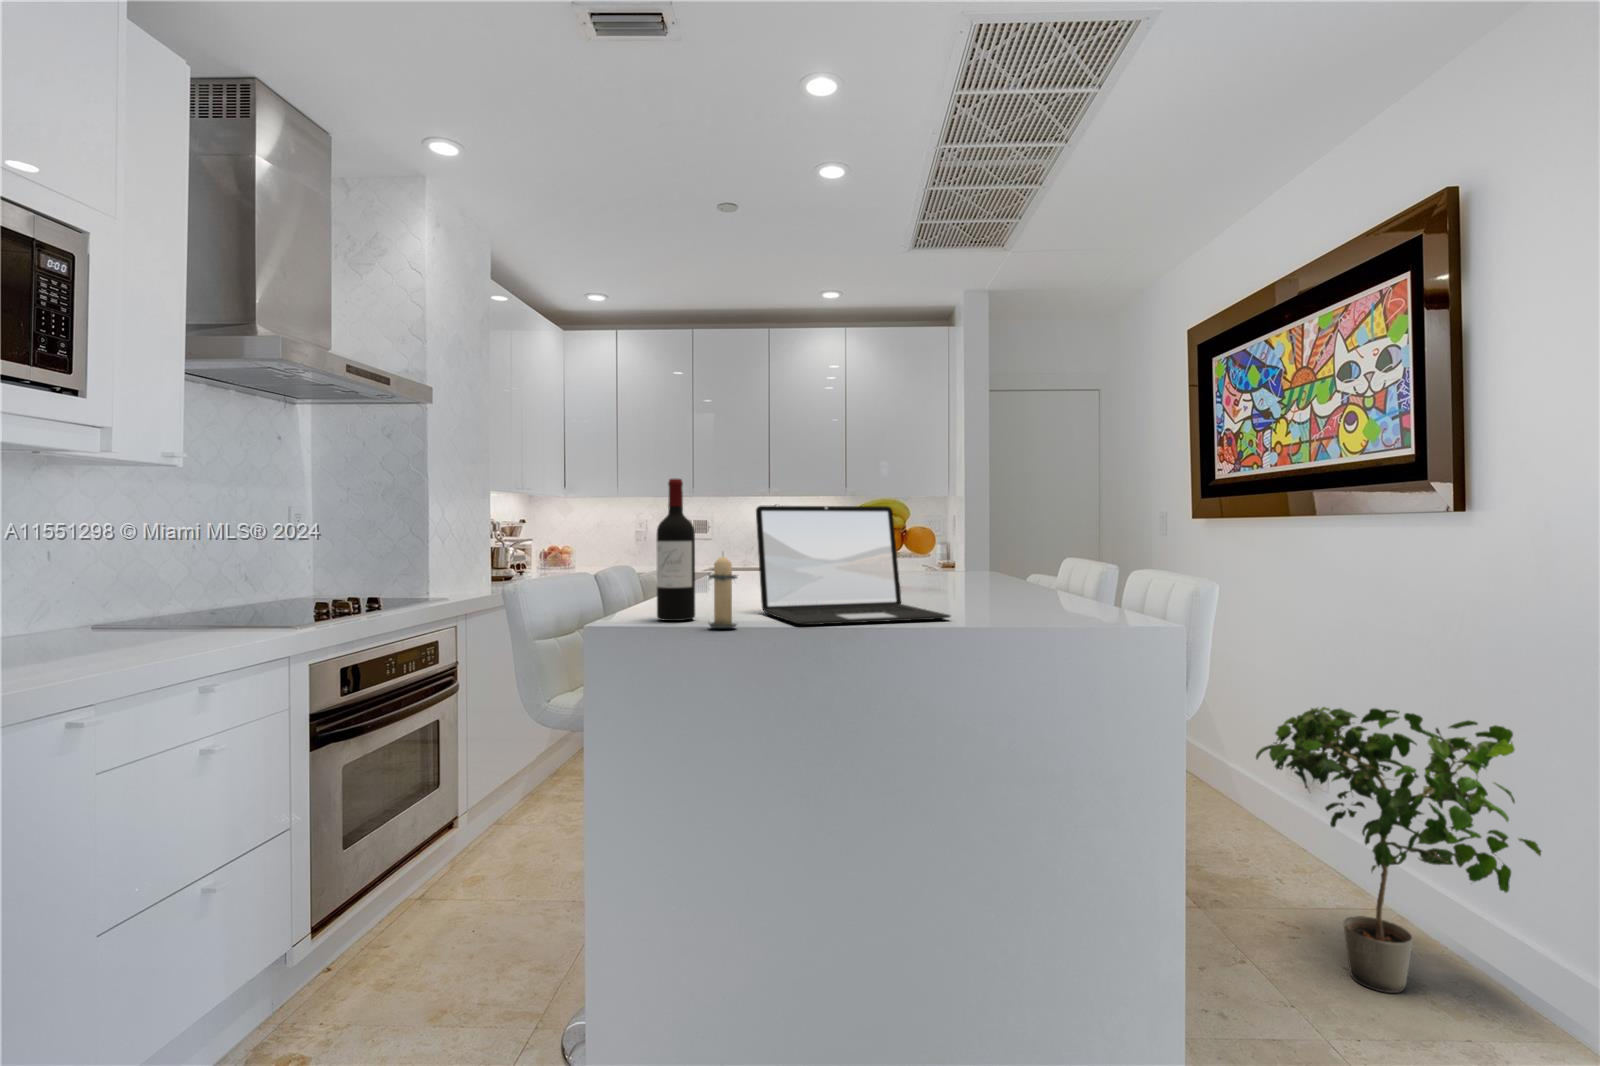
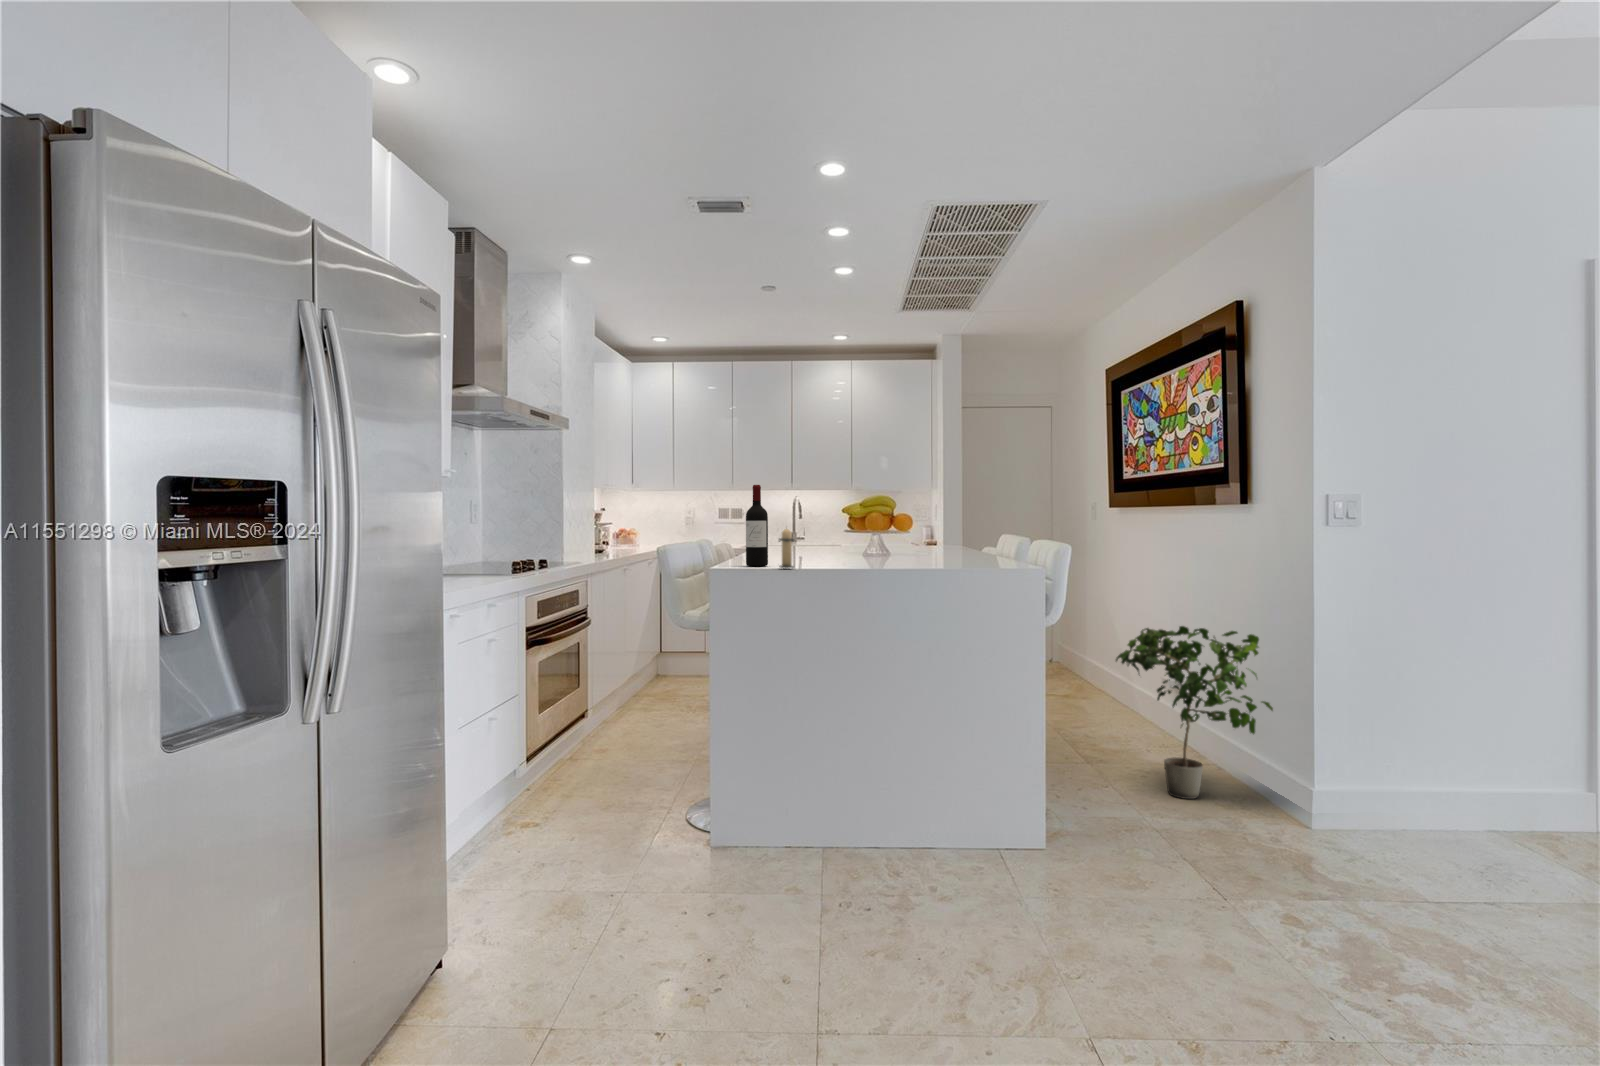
laptop: present [756,506,950,625] -> none [801,500,915,568]

